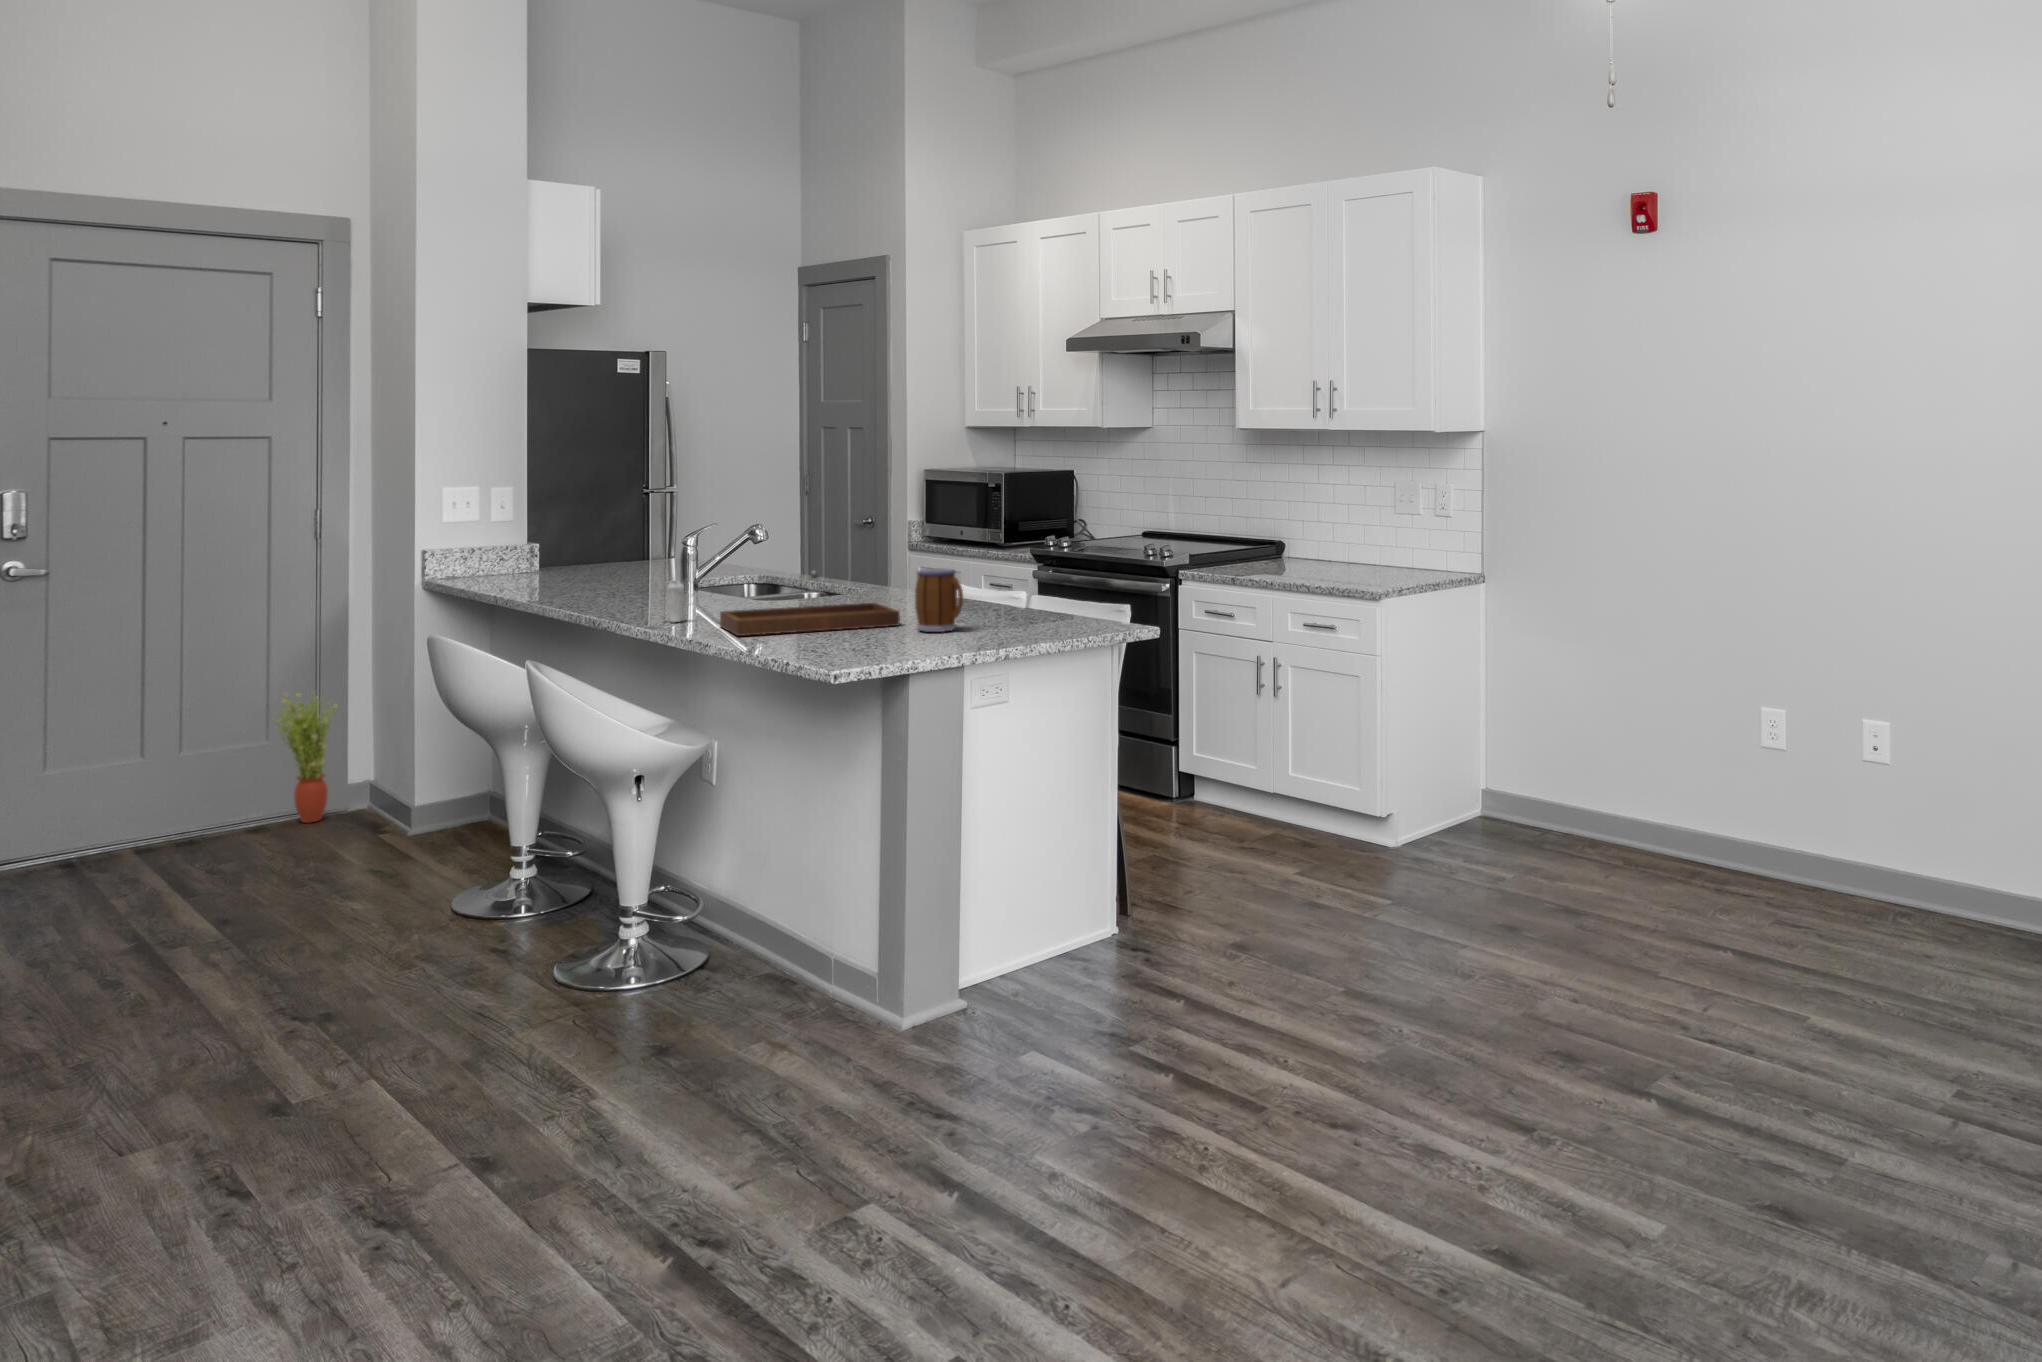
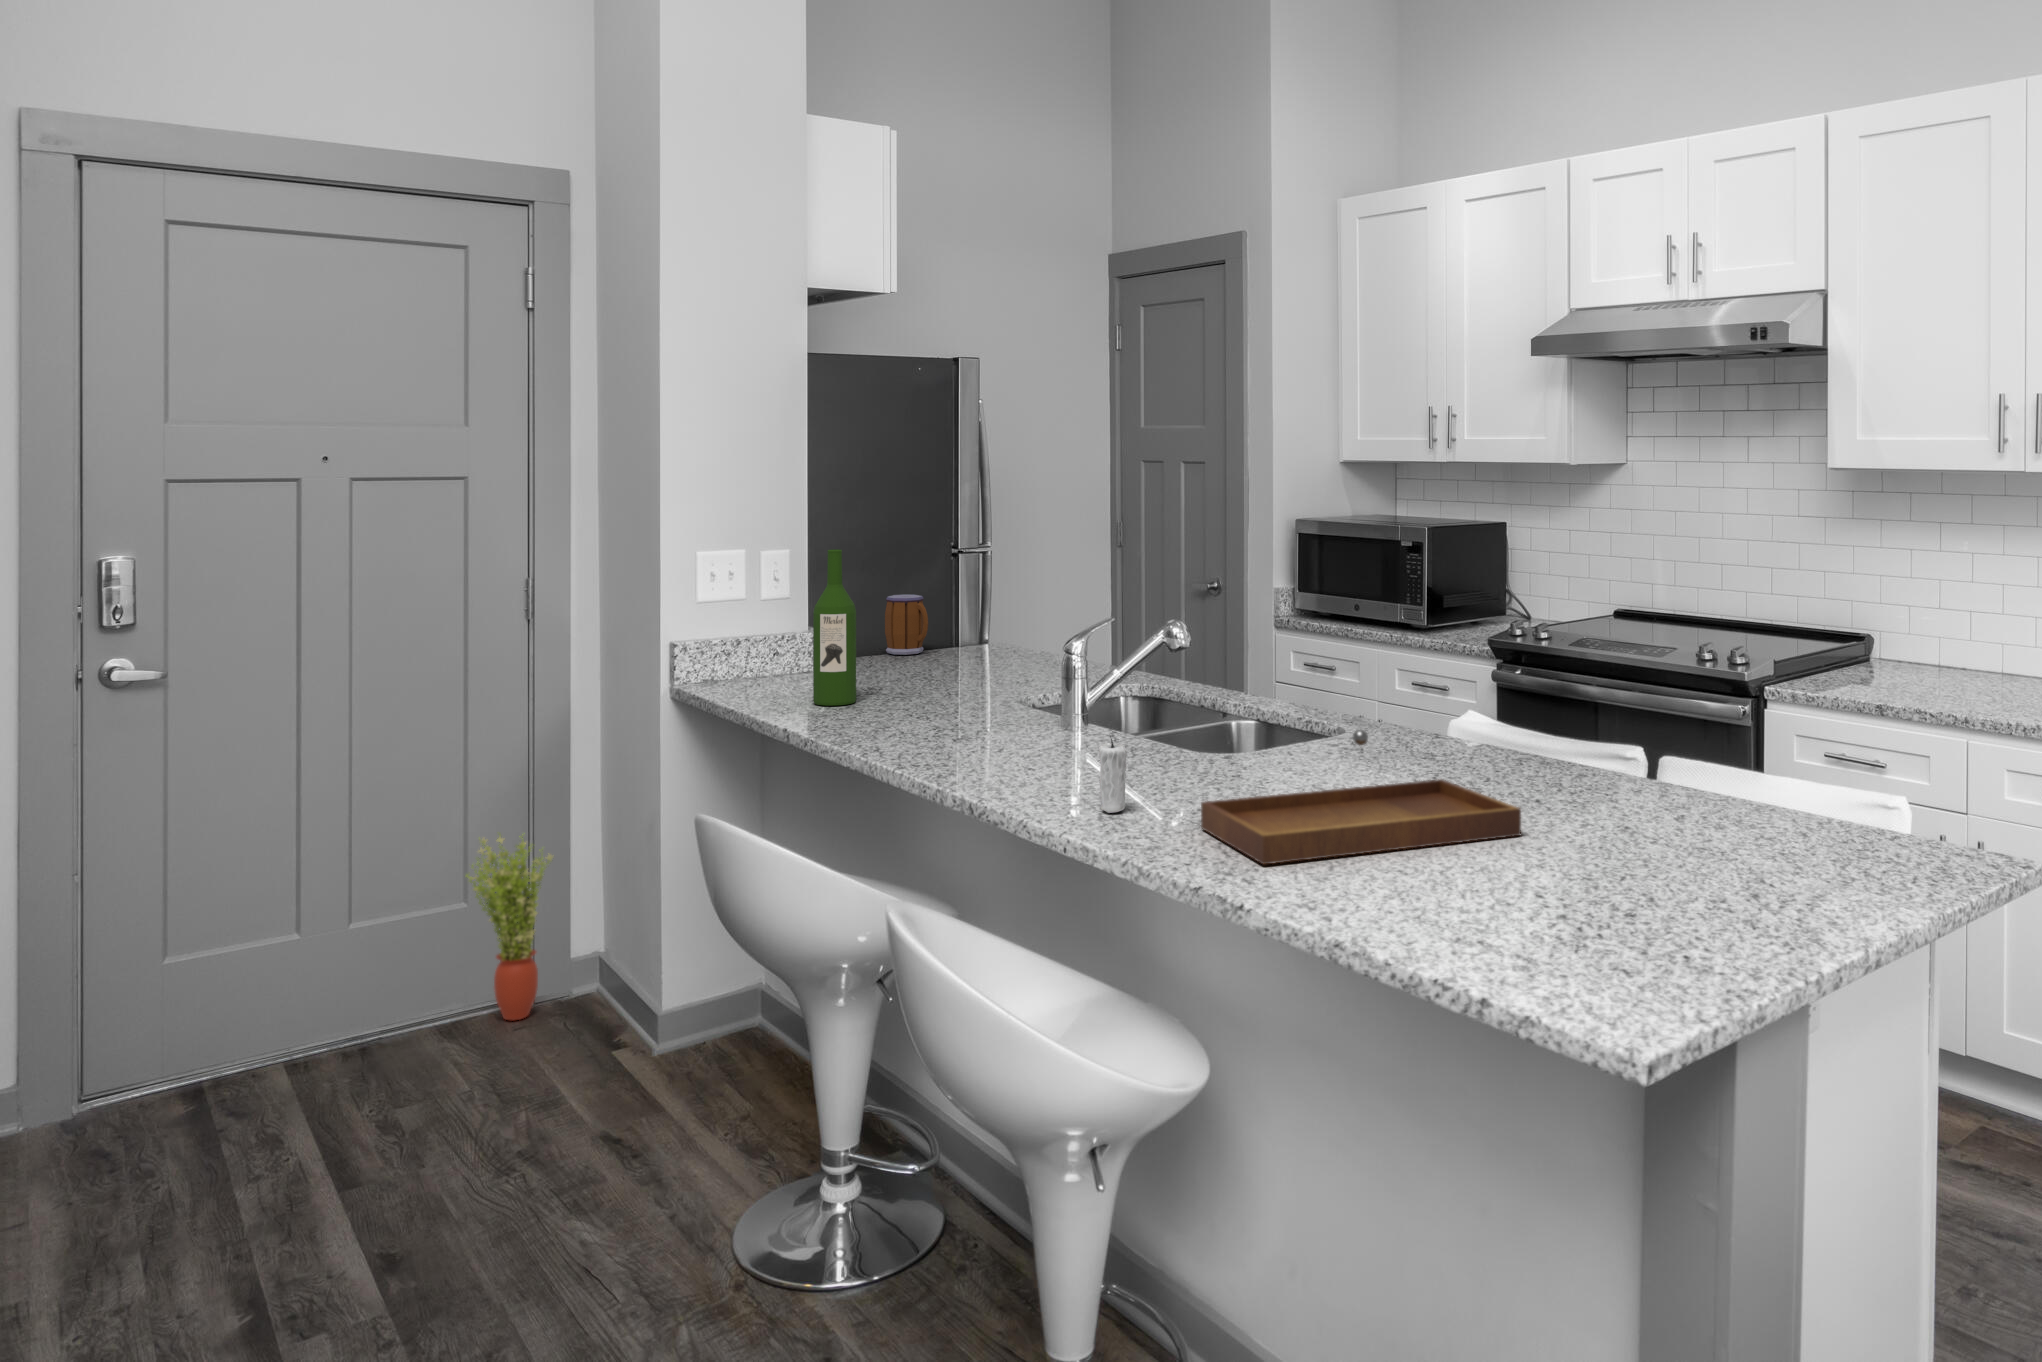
wine bottle: none [521,482,552,586] -> present [813,550,856,706]
mug: present [915,568,963,632] -> present [885,595,928,655]

